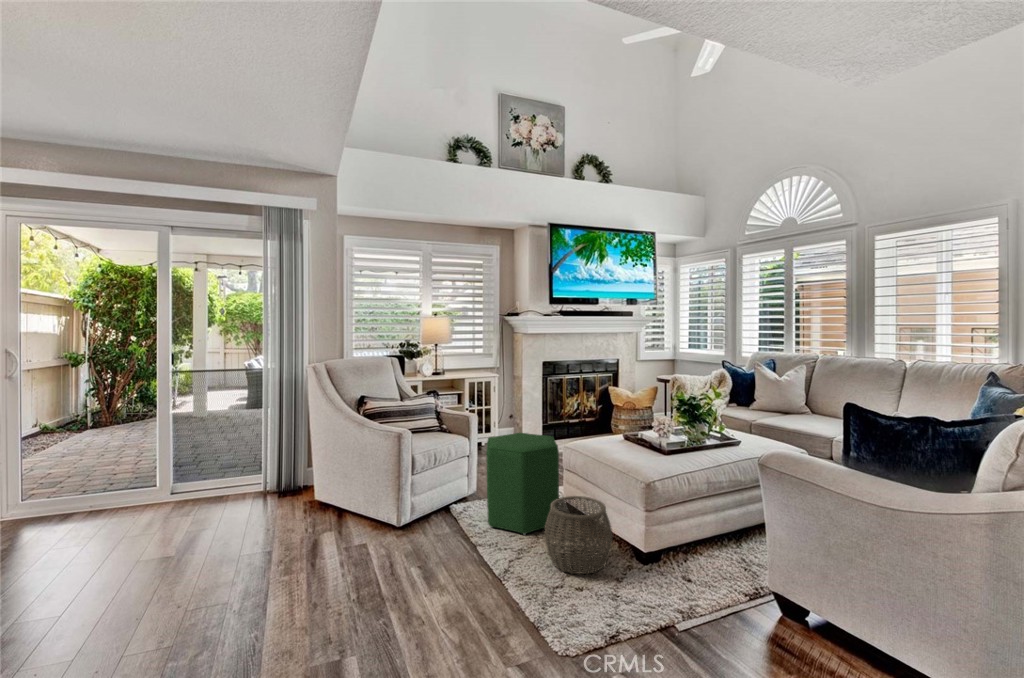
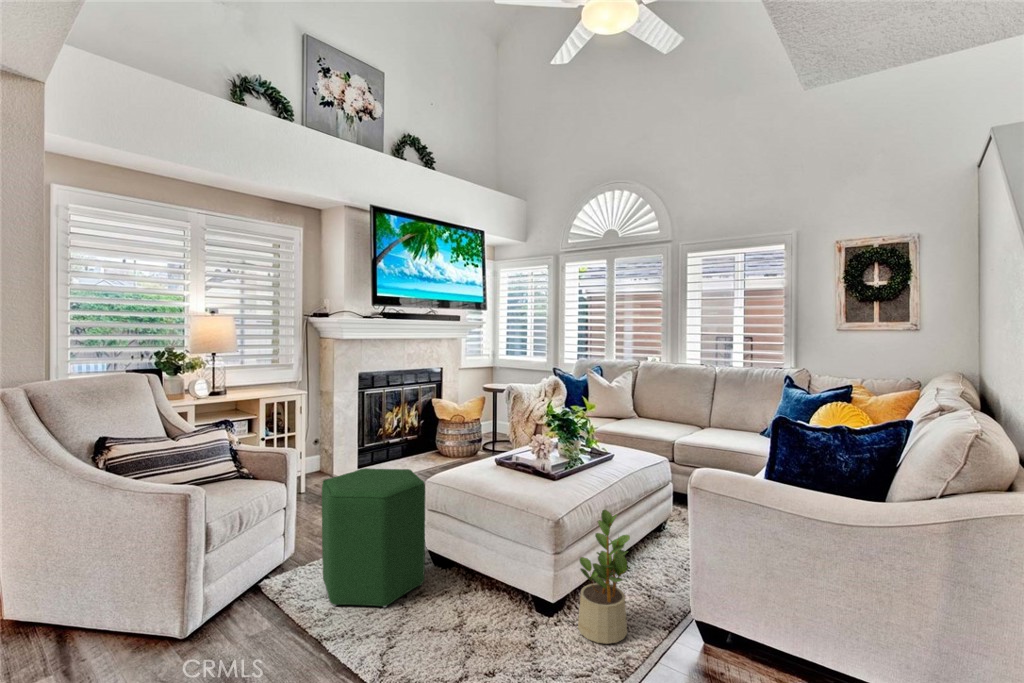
potted plant: none [666,480,719,594] -> present [578,509,630,644]
woven basket: present [544,496,613,574] -> none [426,545,514,653]

